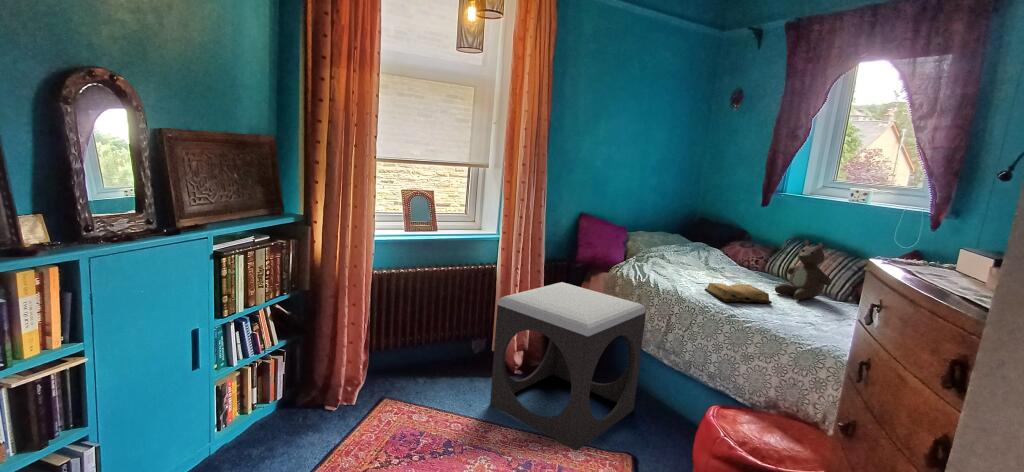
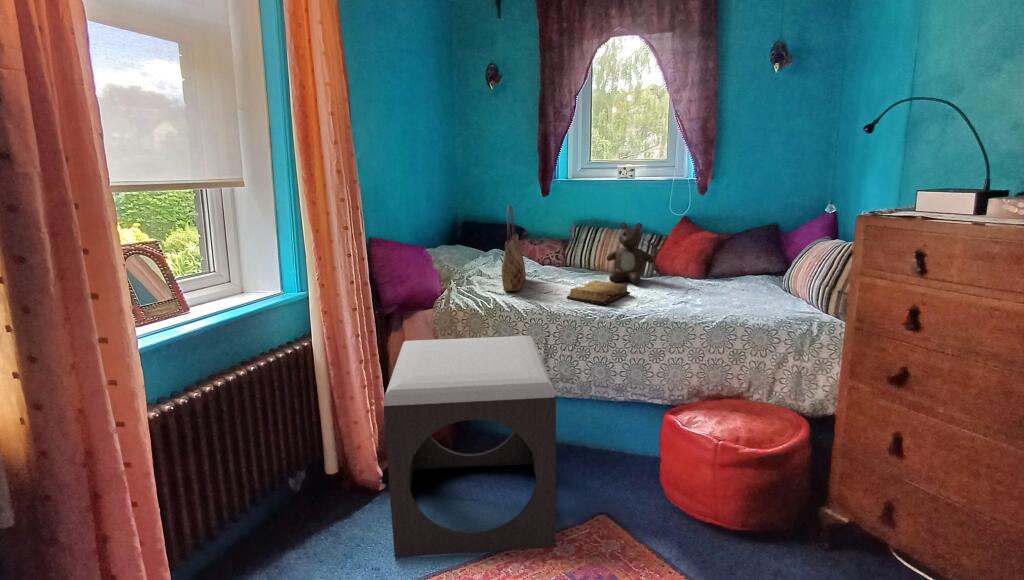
tote bag: none [664,205,706,274] -> present [502,205,526,291]

